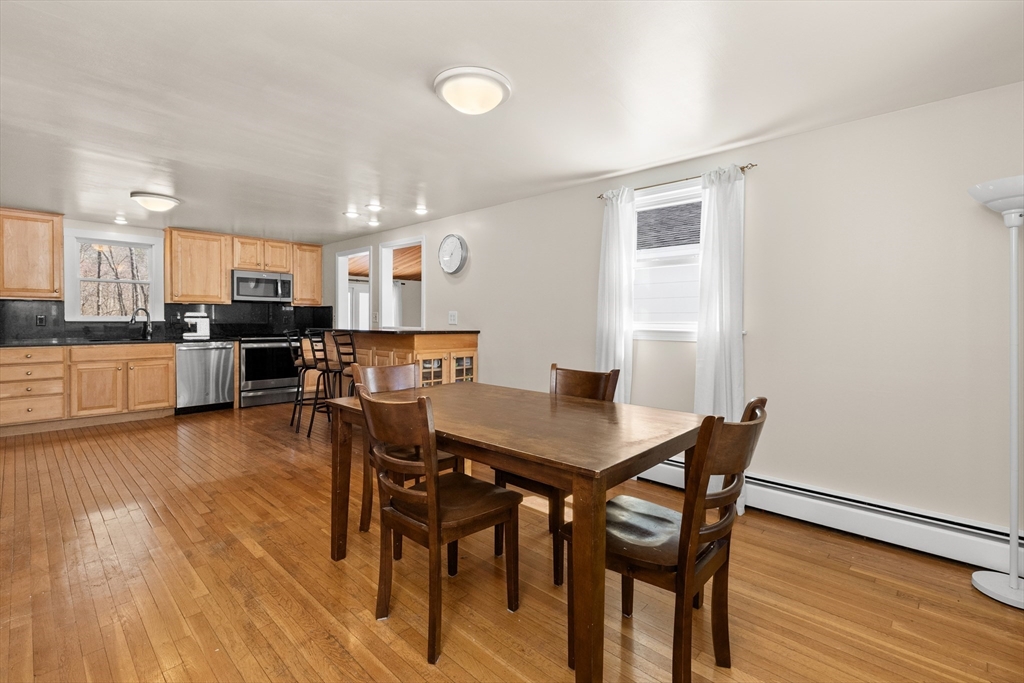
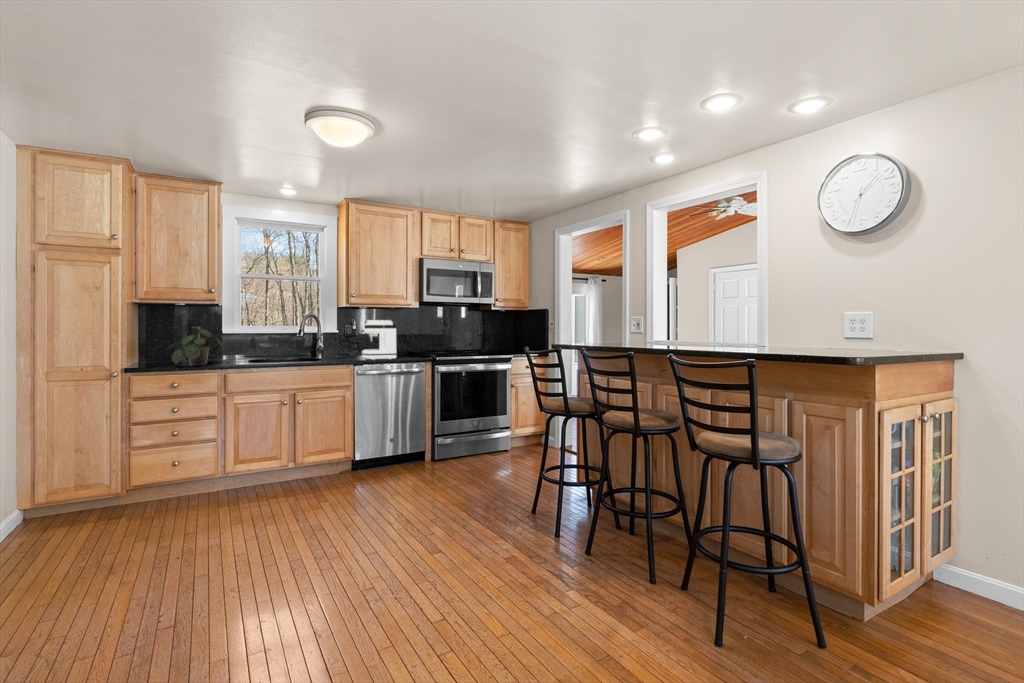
potted plant: none [20,317,69,343] -> present [167,328,224,366]

